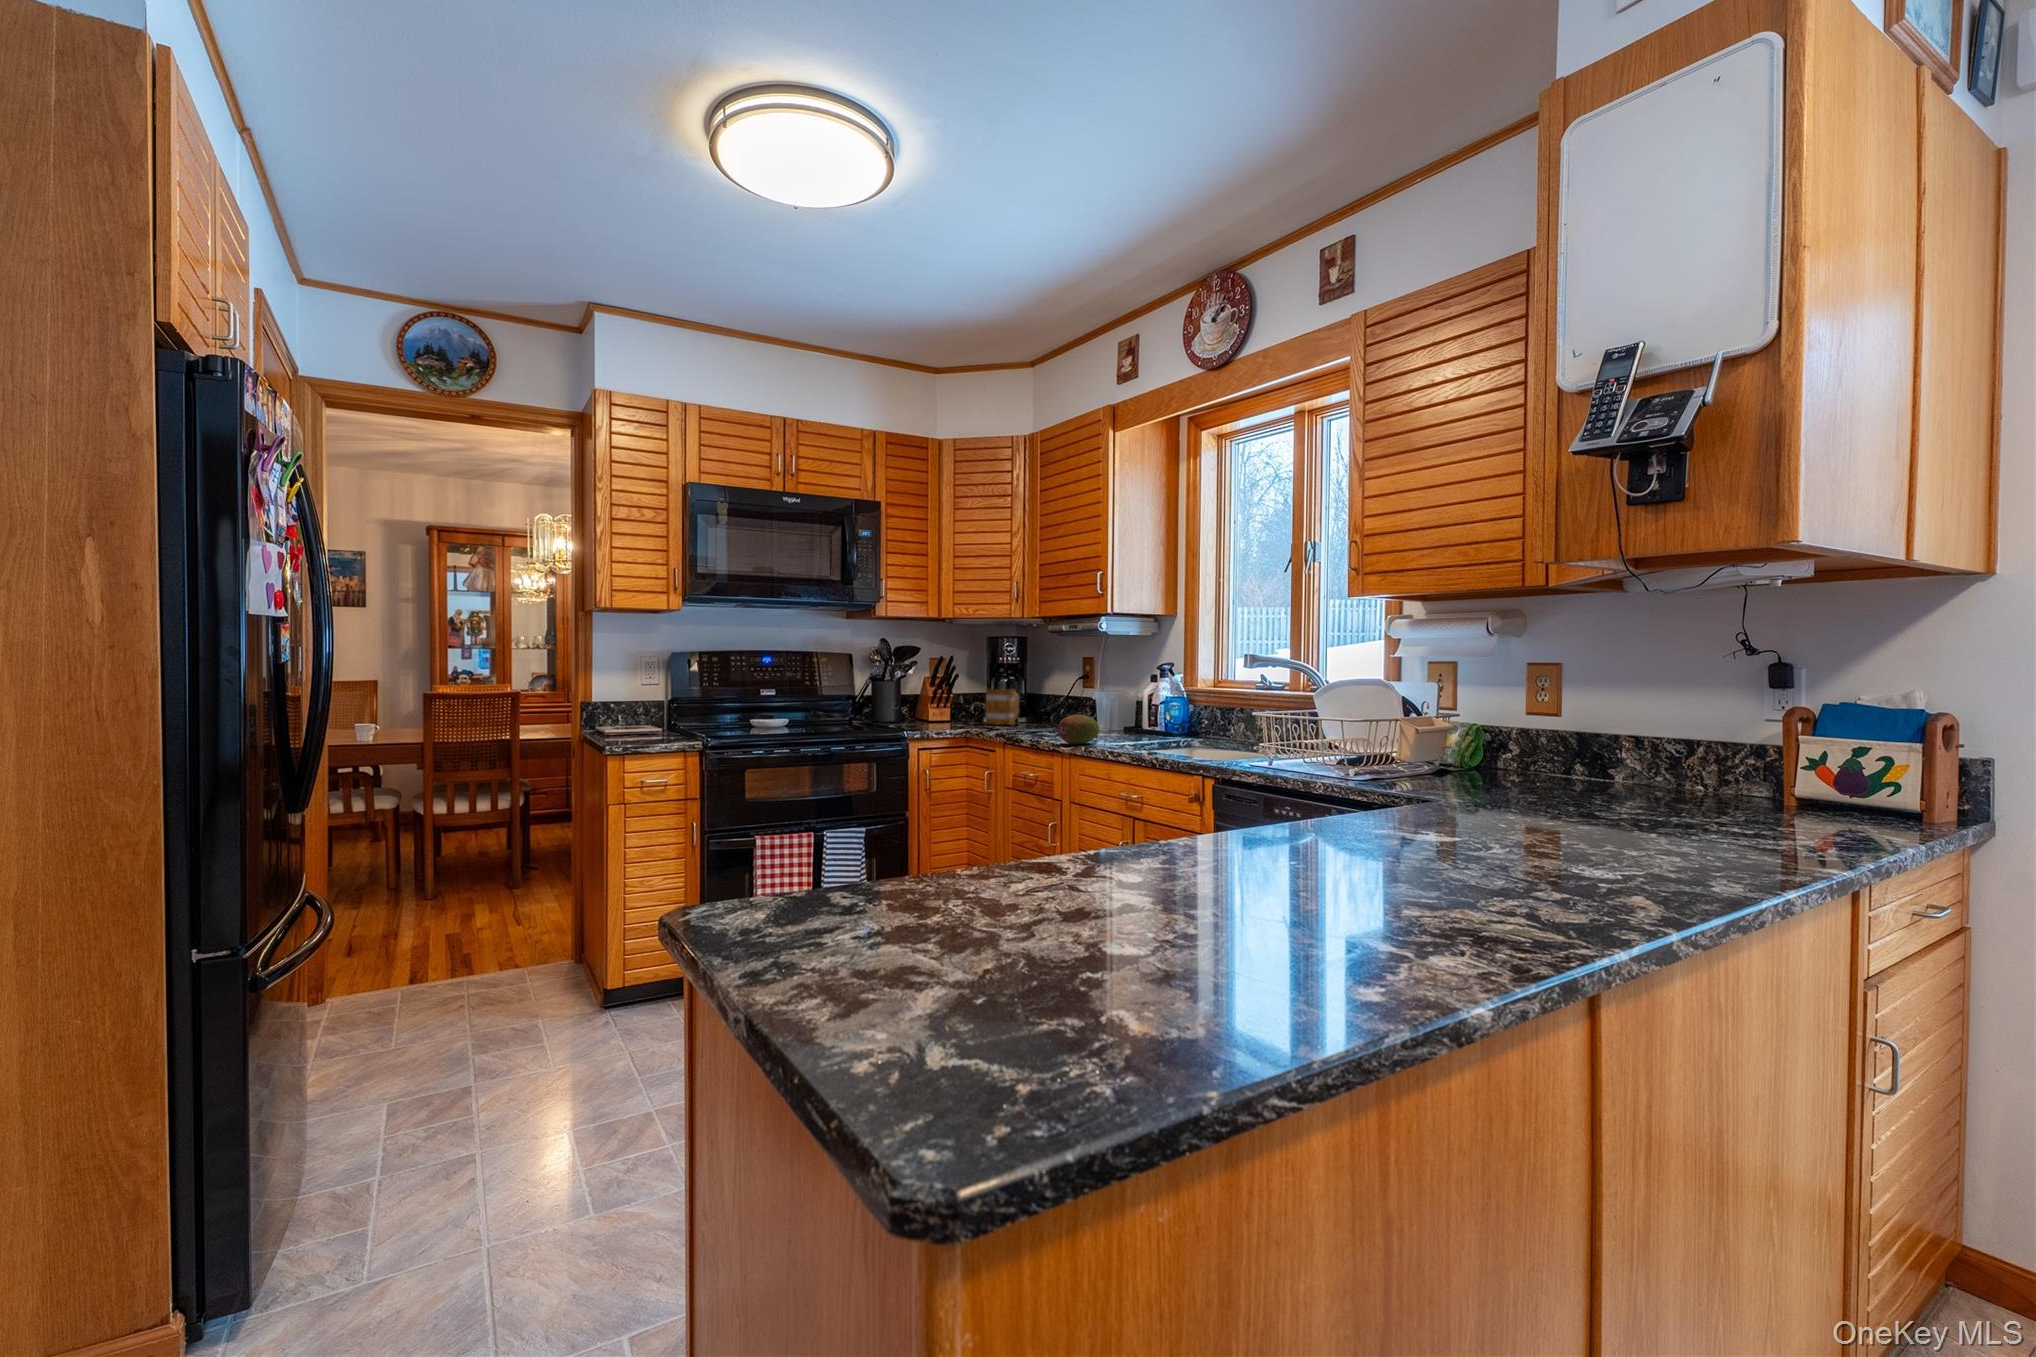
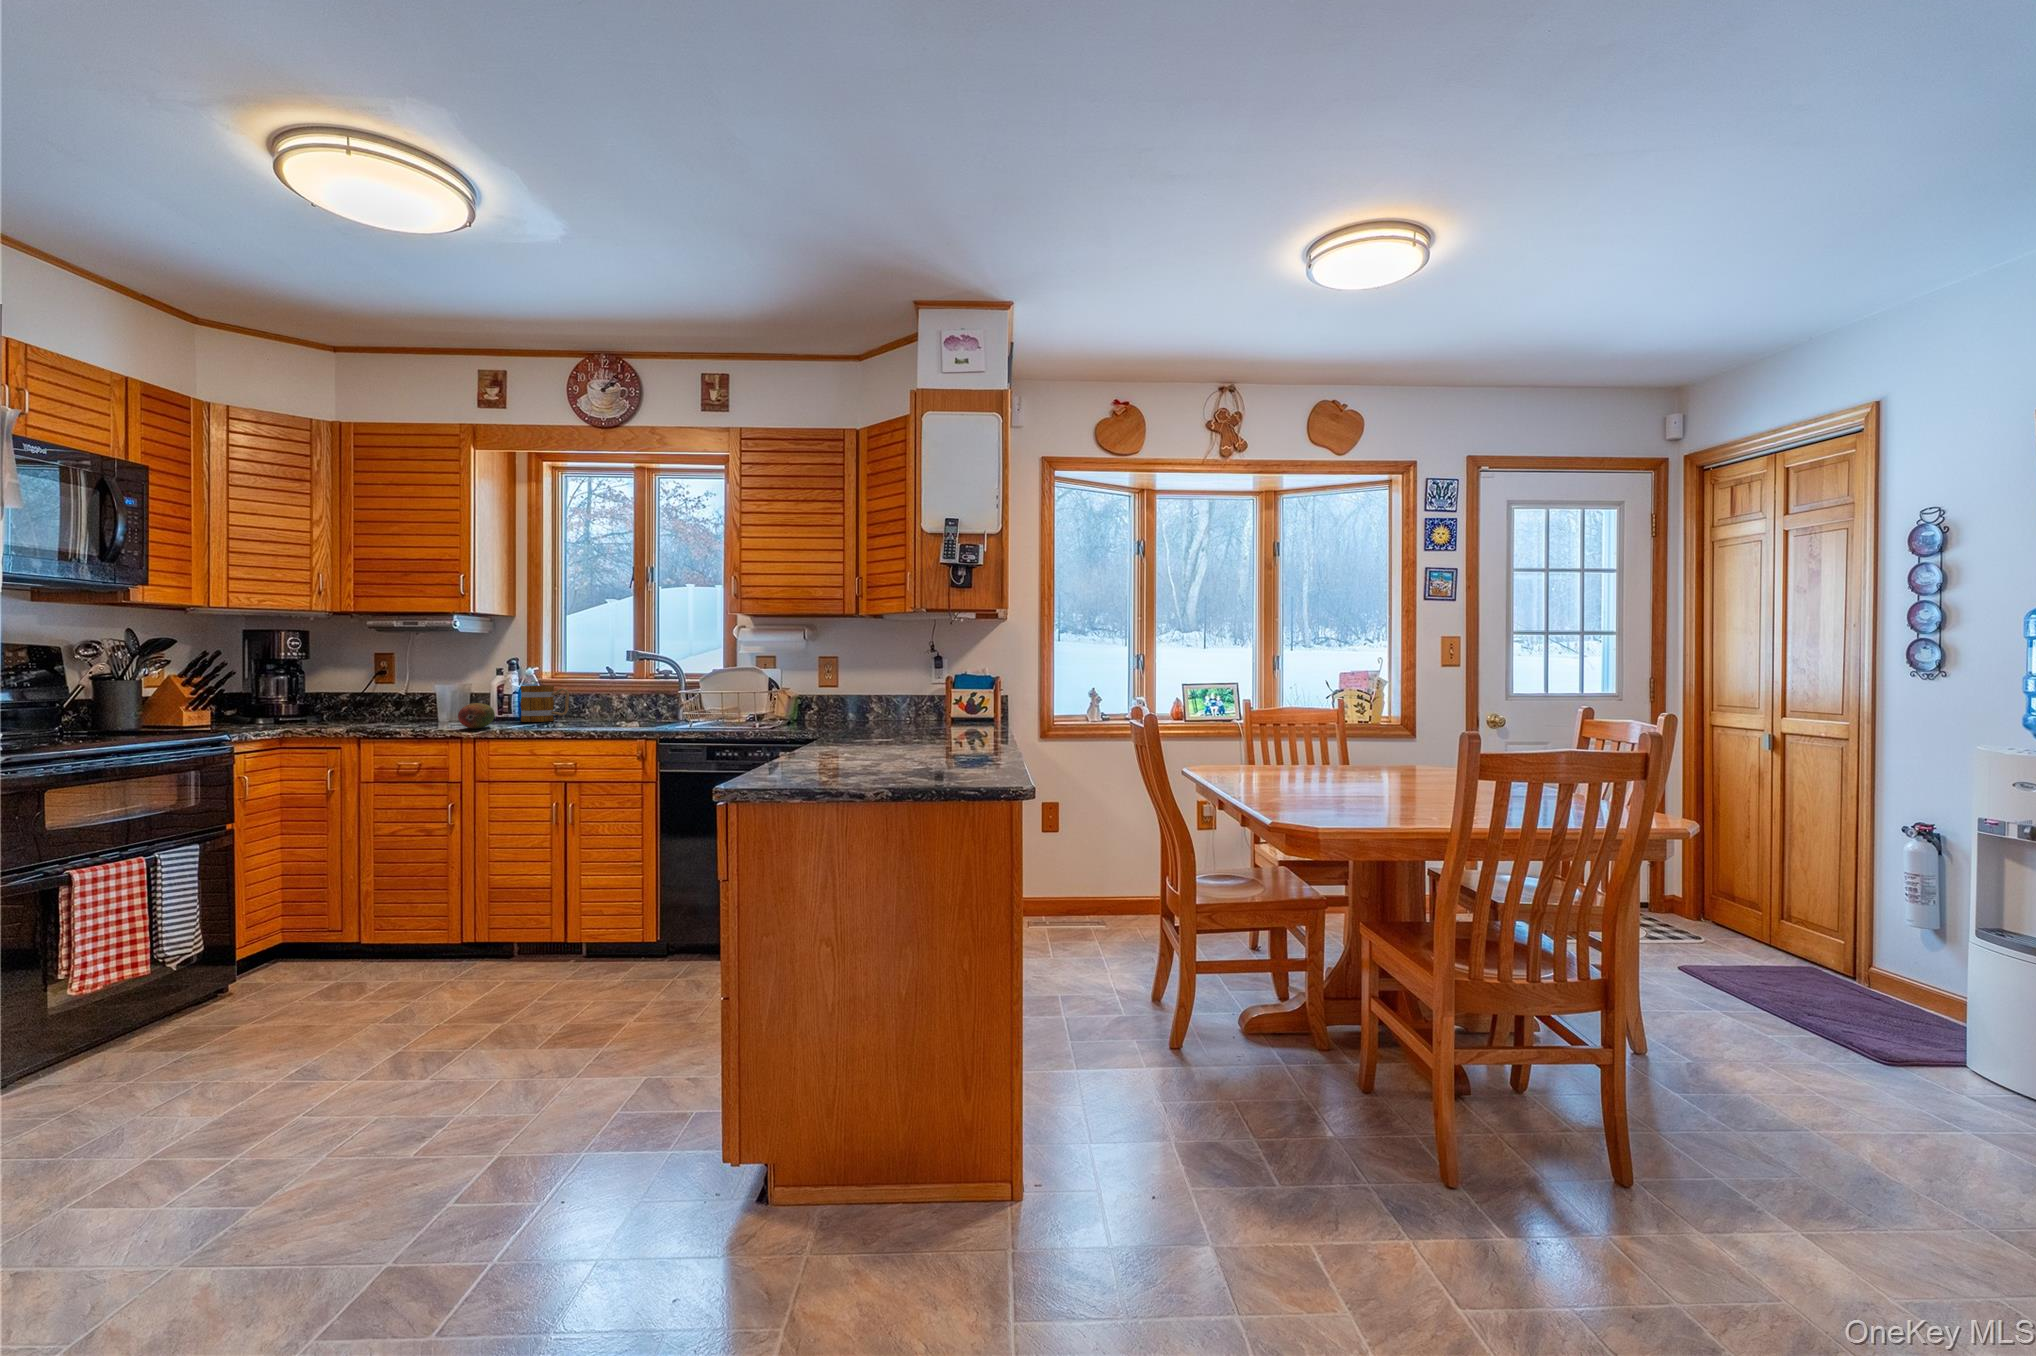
mug: present [985,689,1019,725] -> present [521,685,569,722]

